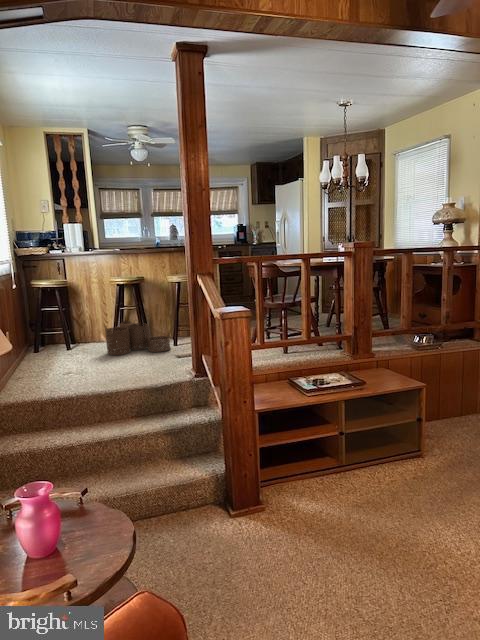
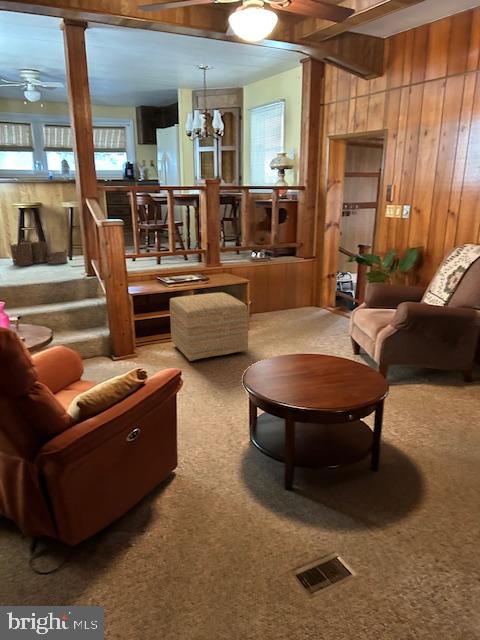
ottoman: none [312,409,446,535] -> present [170,293,248,361]

